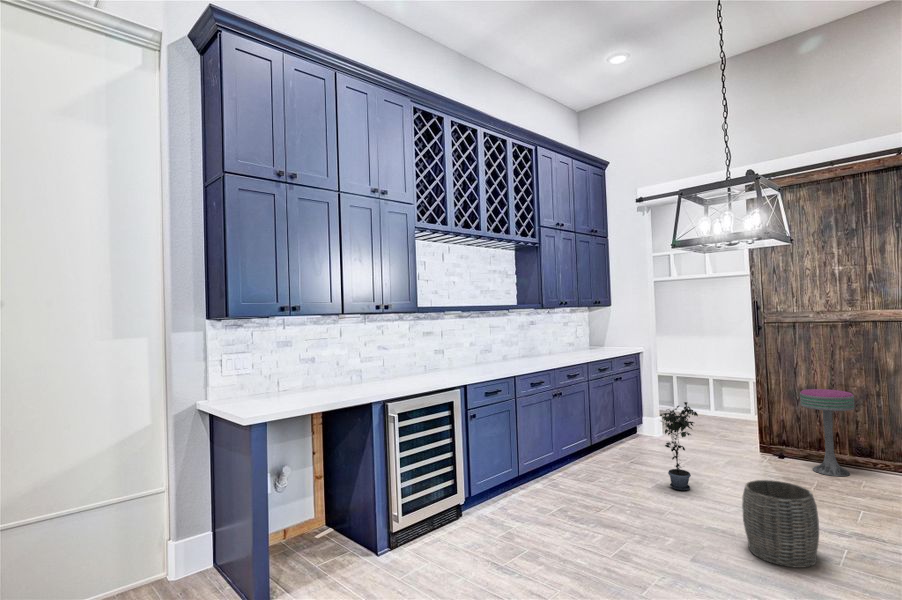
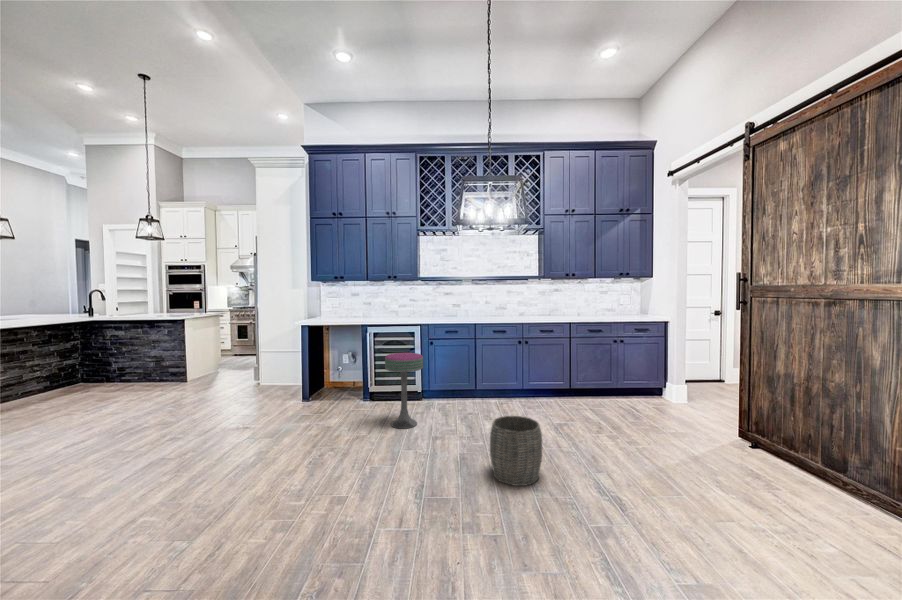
bar stool: present [800,389,855,476] -> present [385,353,423,429]
potted plant: present [660,402,698,490] -> none [550,359,598,433]

